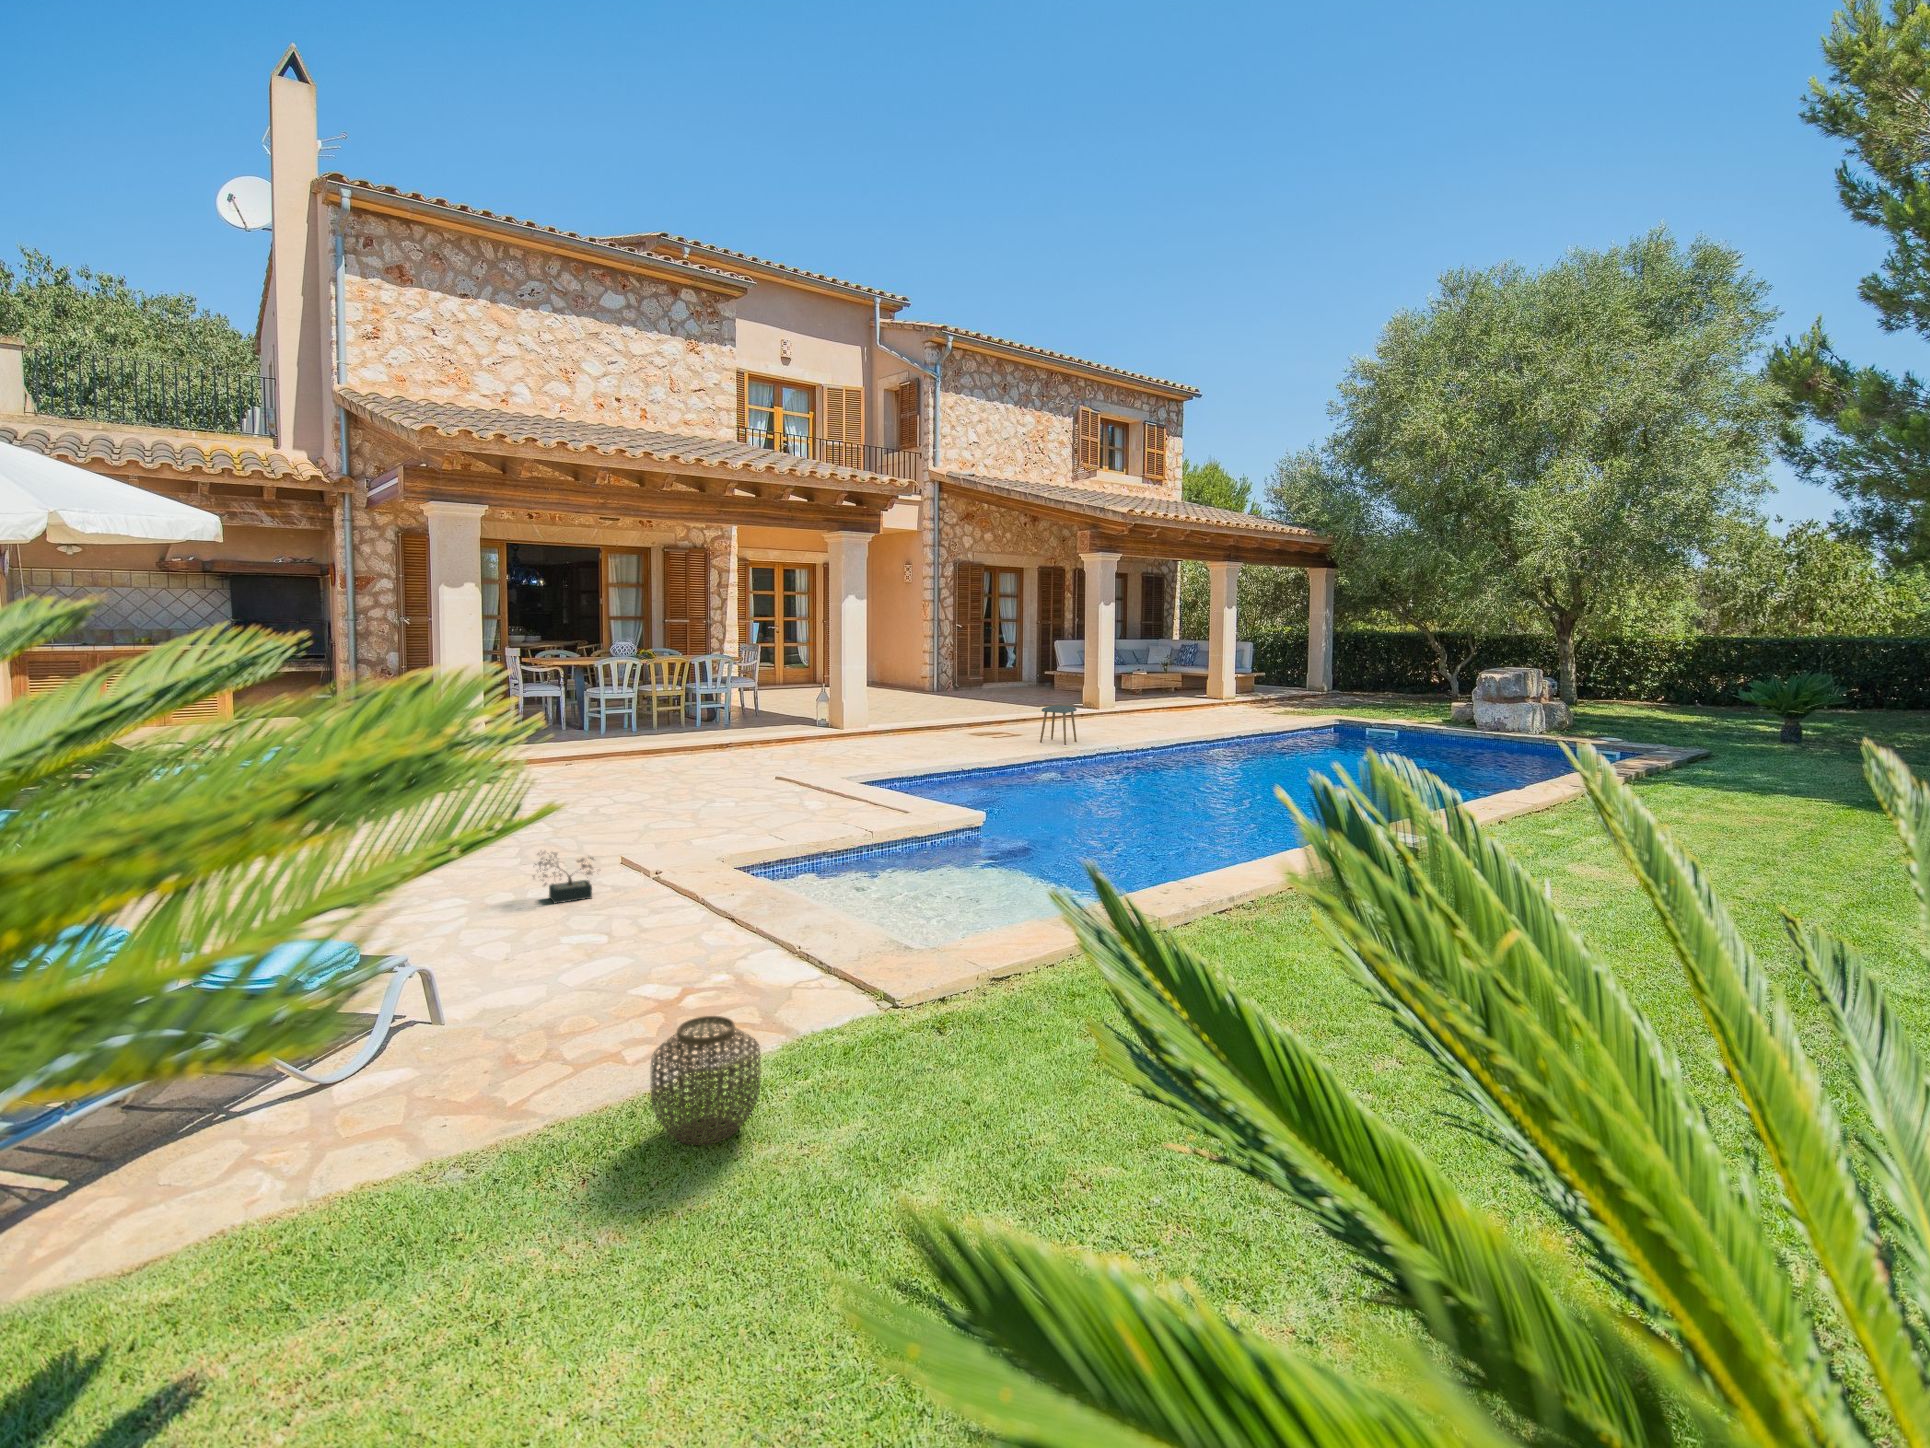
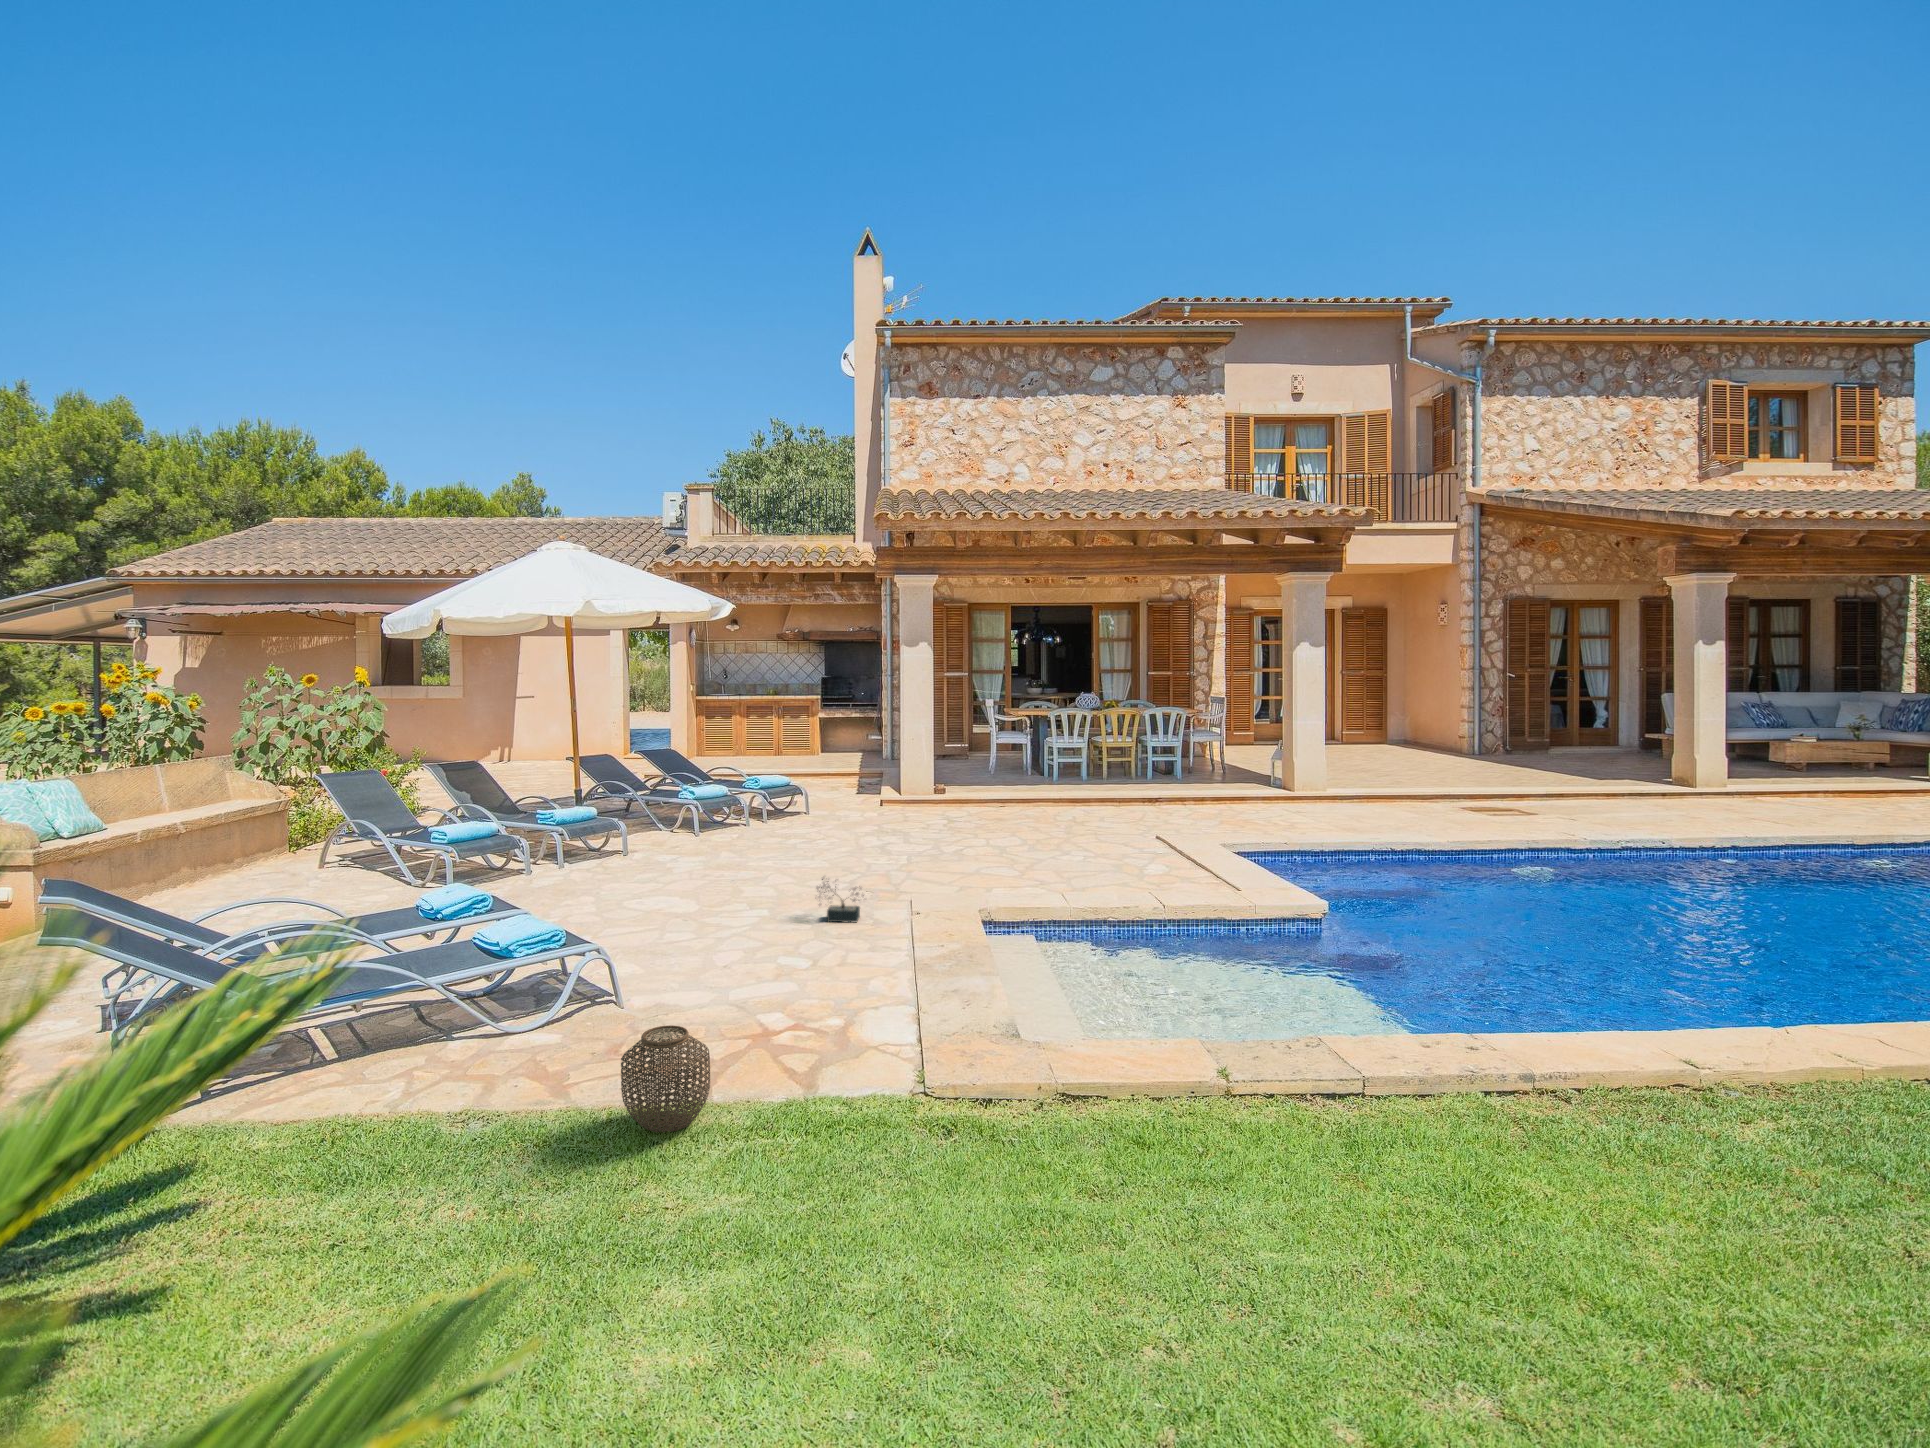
stool: present [1040,705,1077,745] -> none [1528,777,1586,828]

